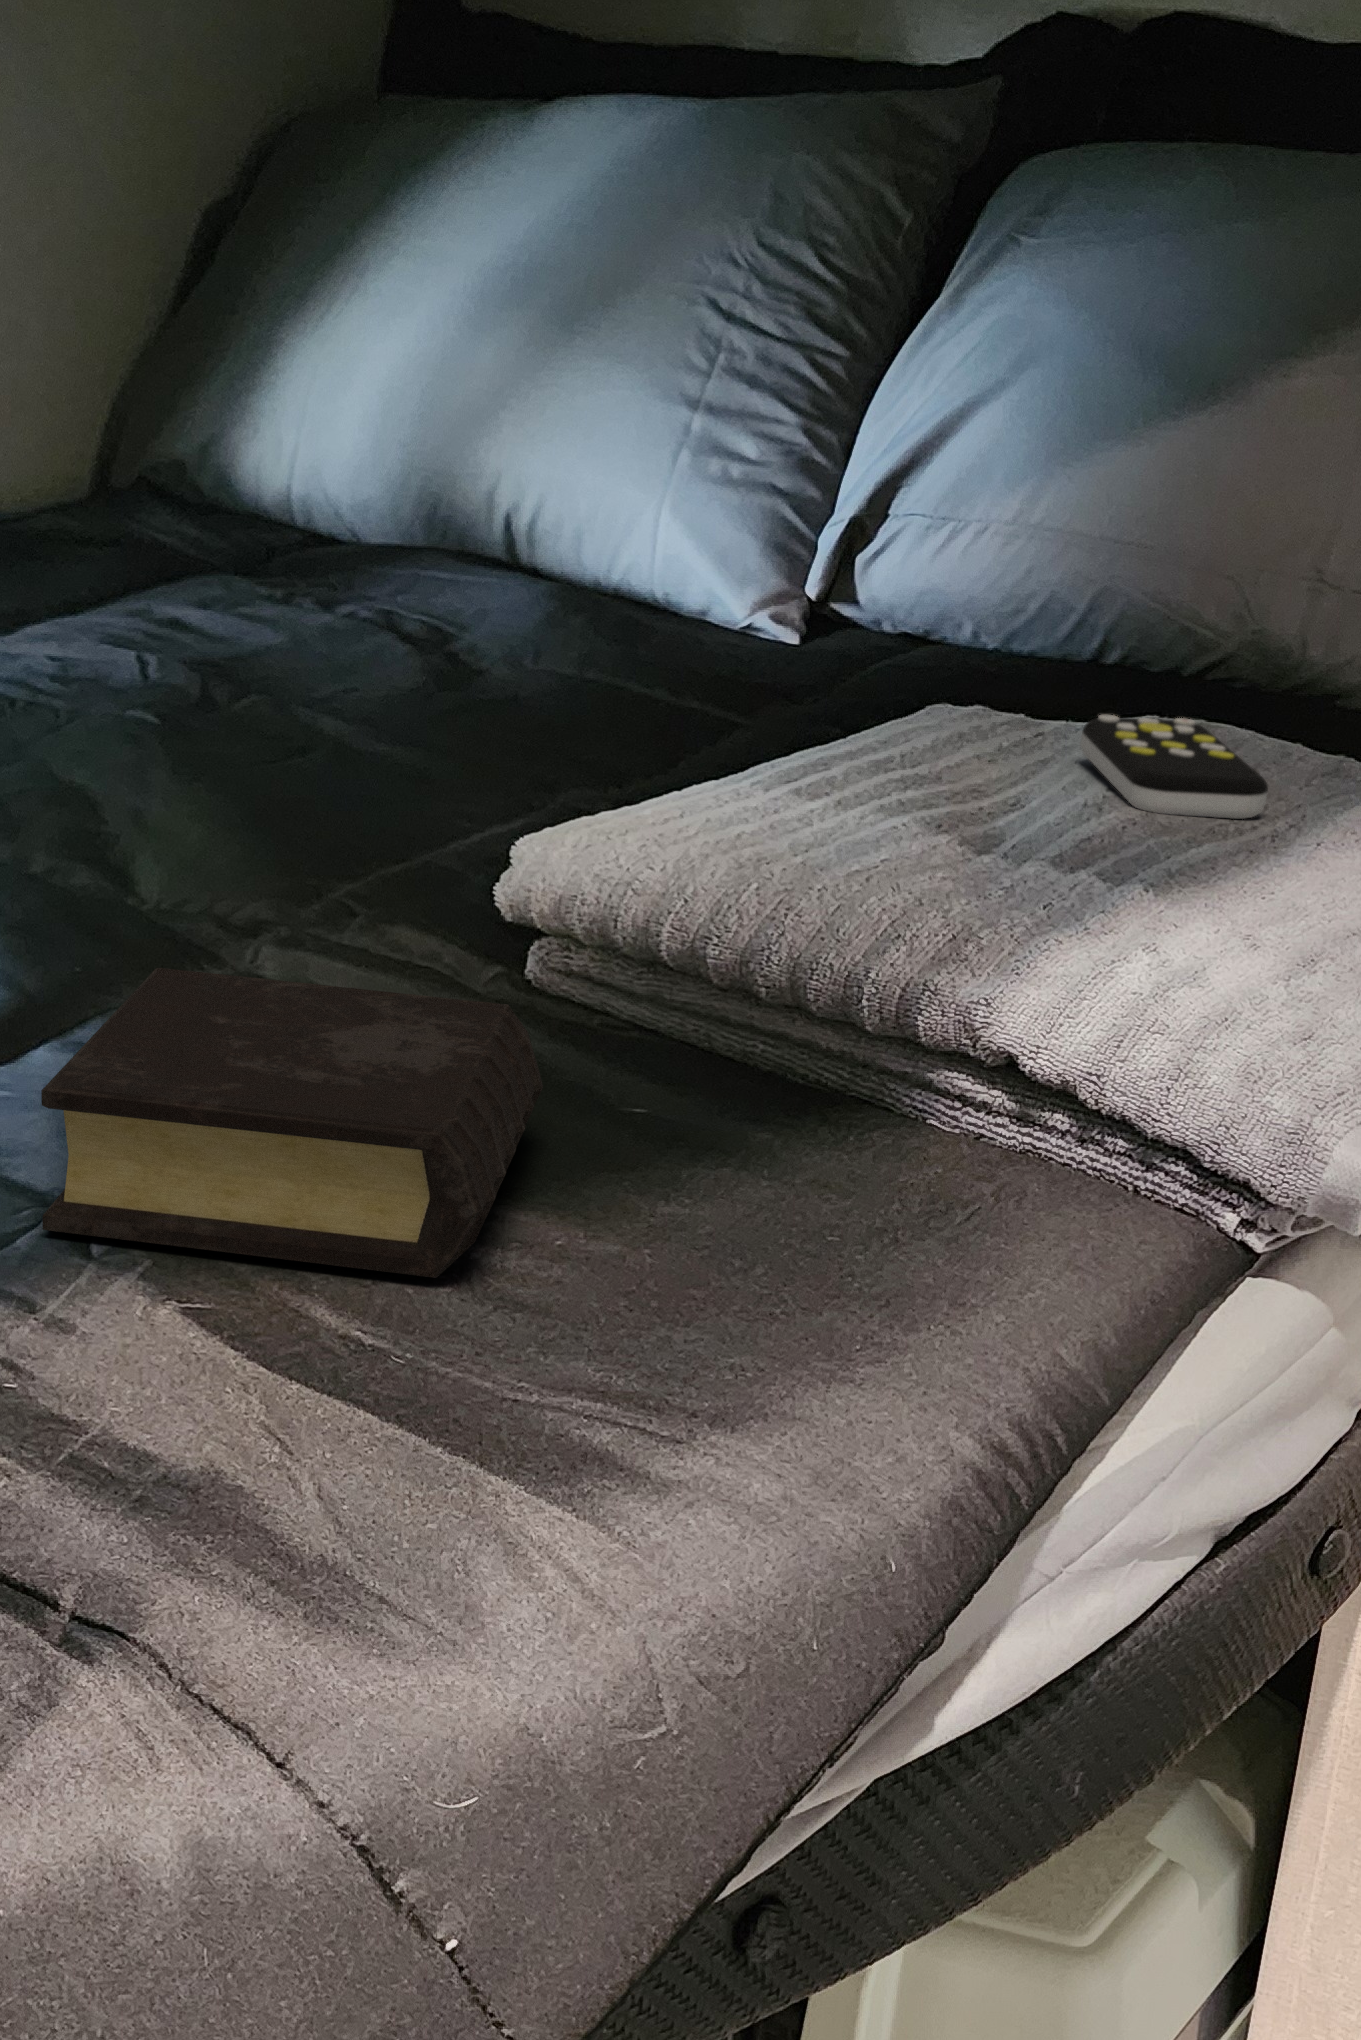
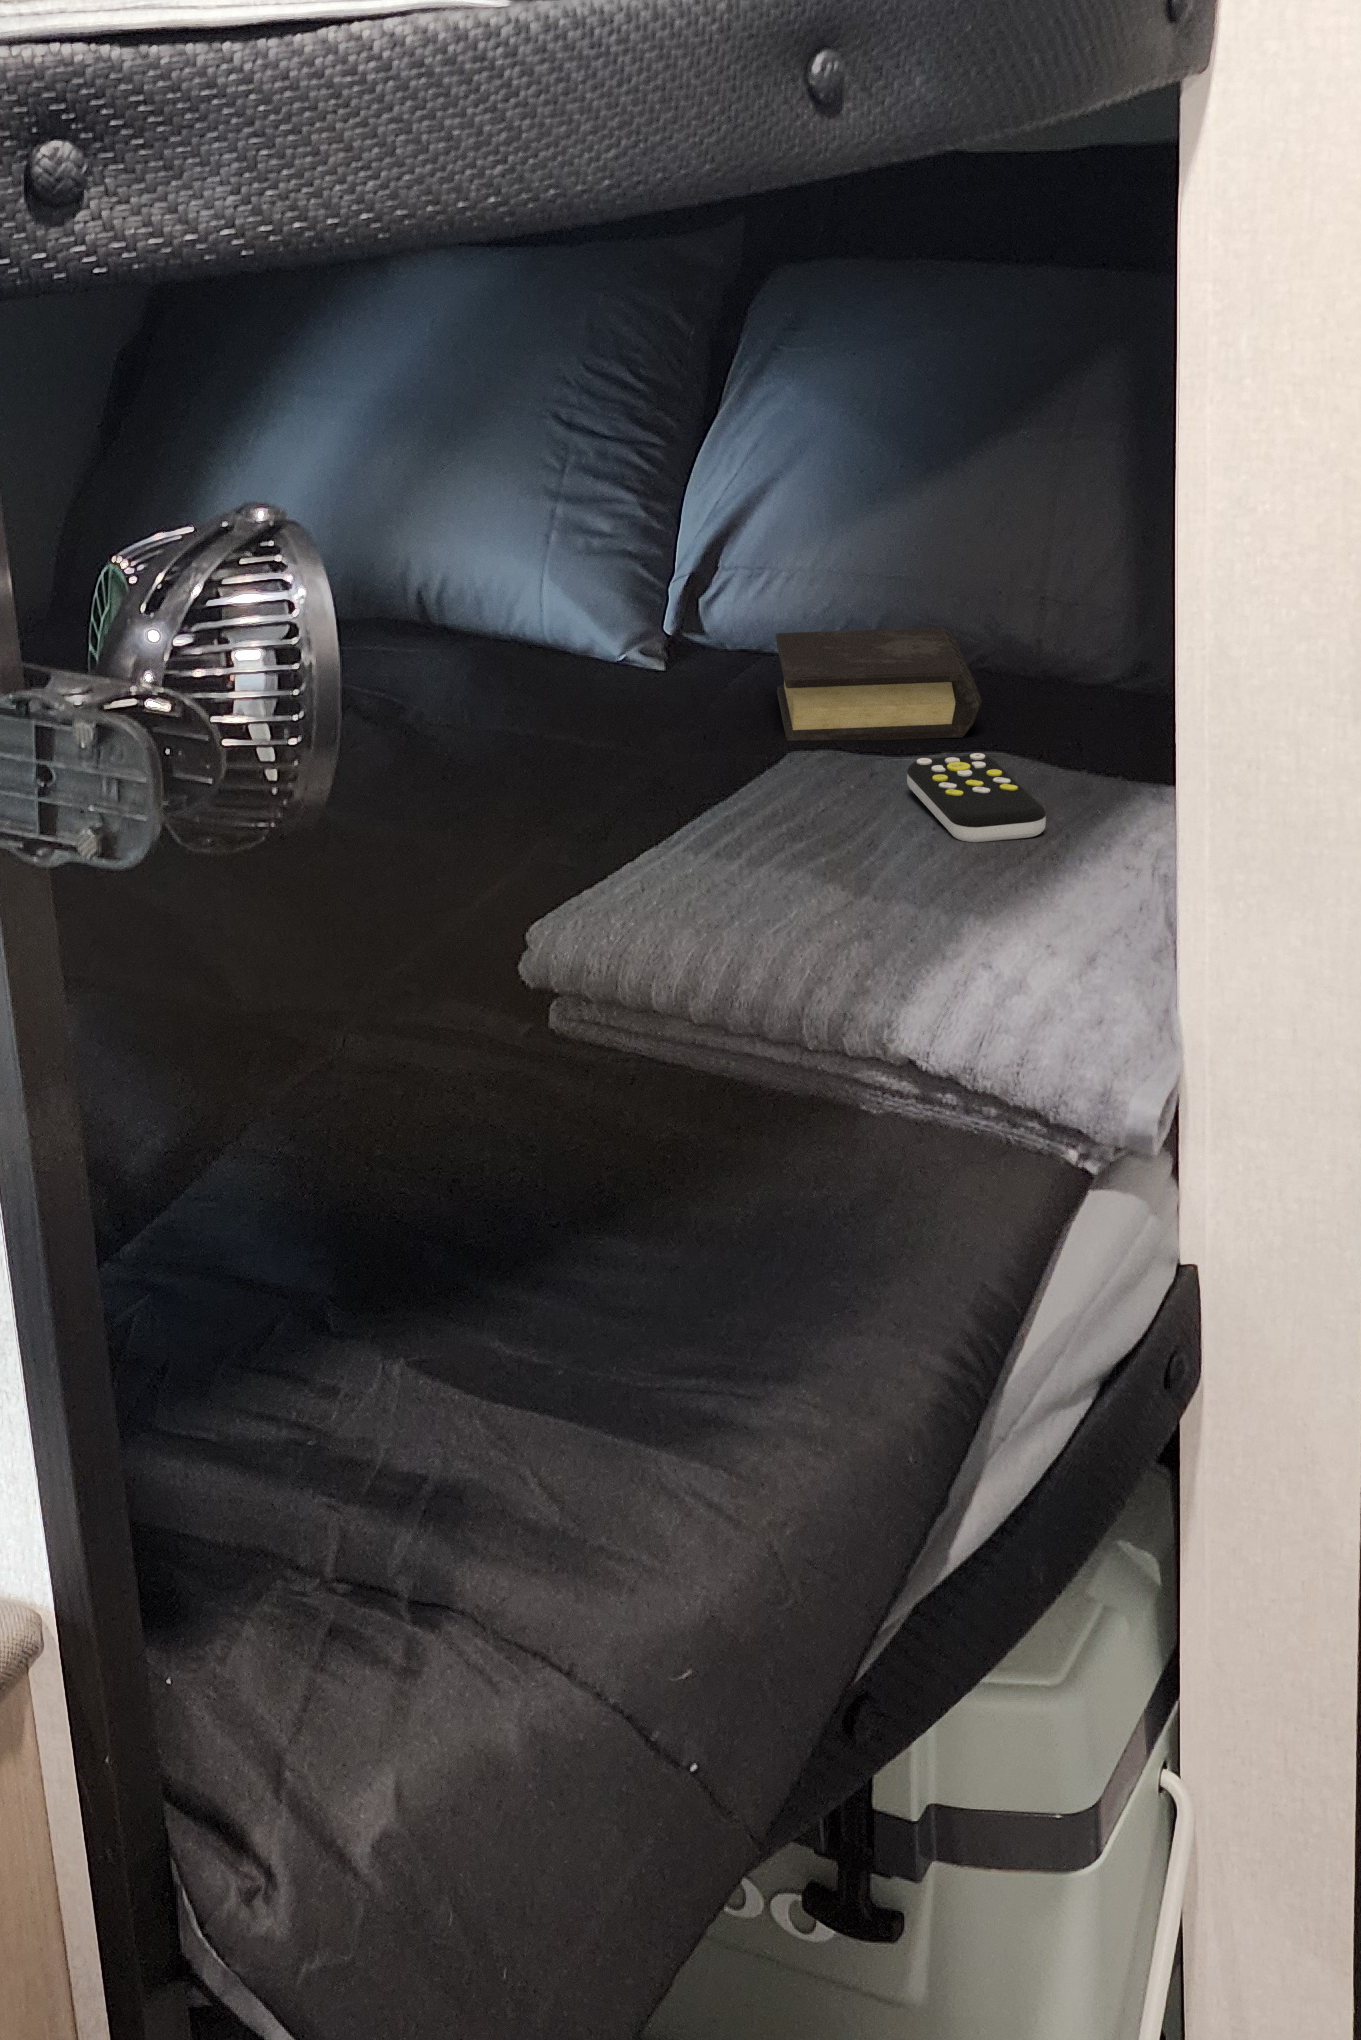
book: present [41,968,543,1278] -> present [776,627,982,741]

